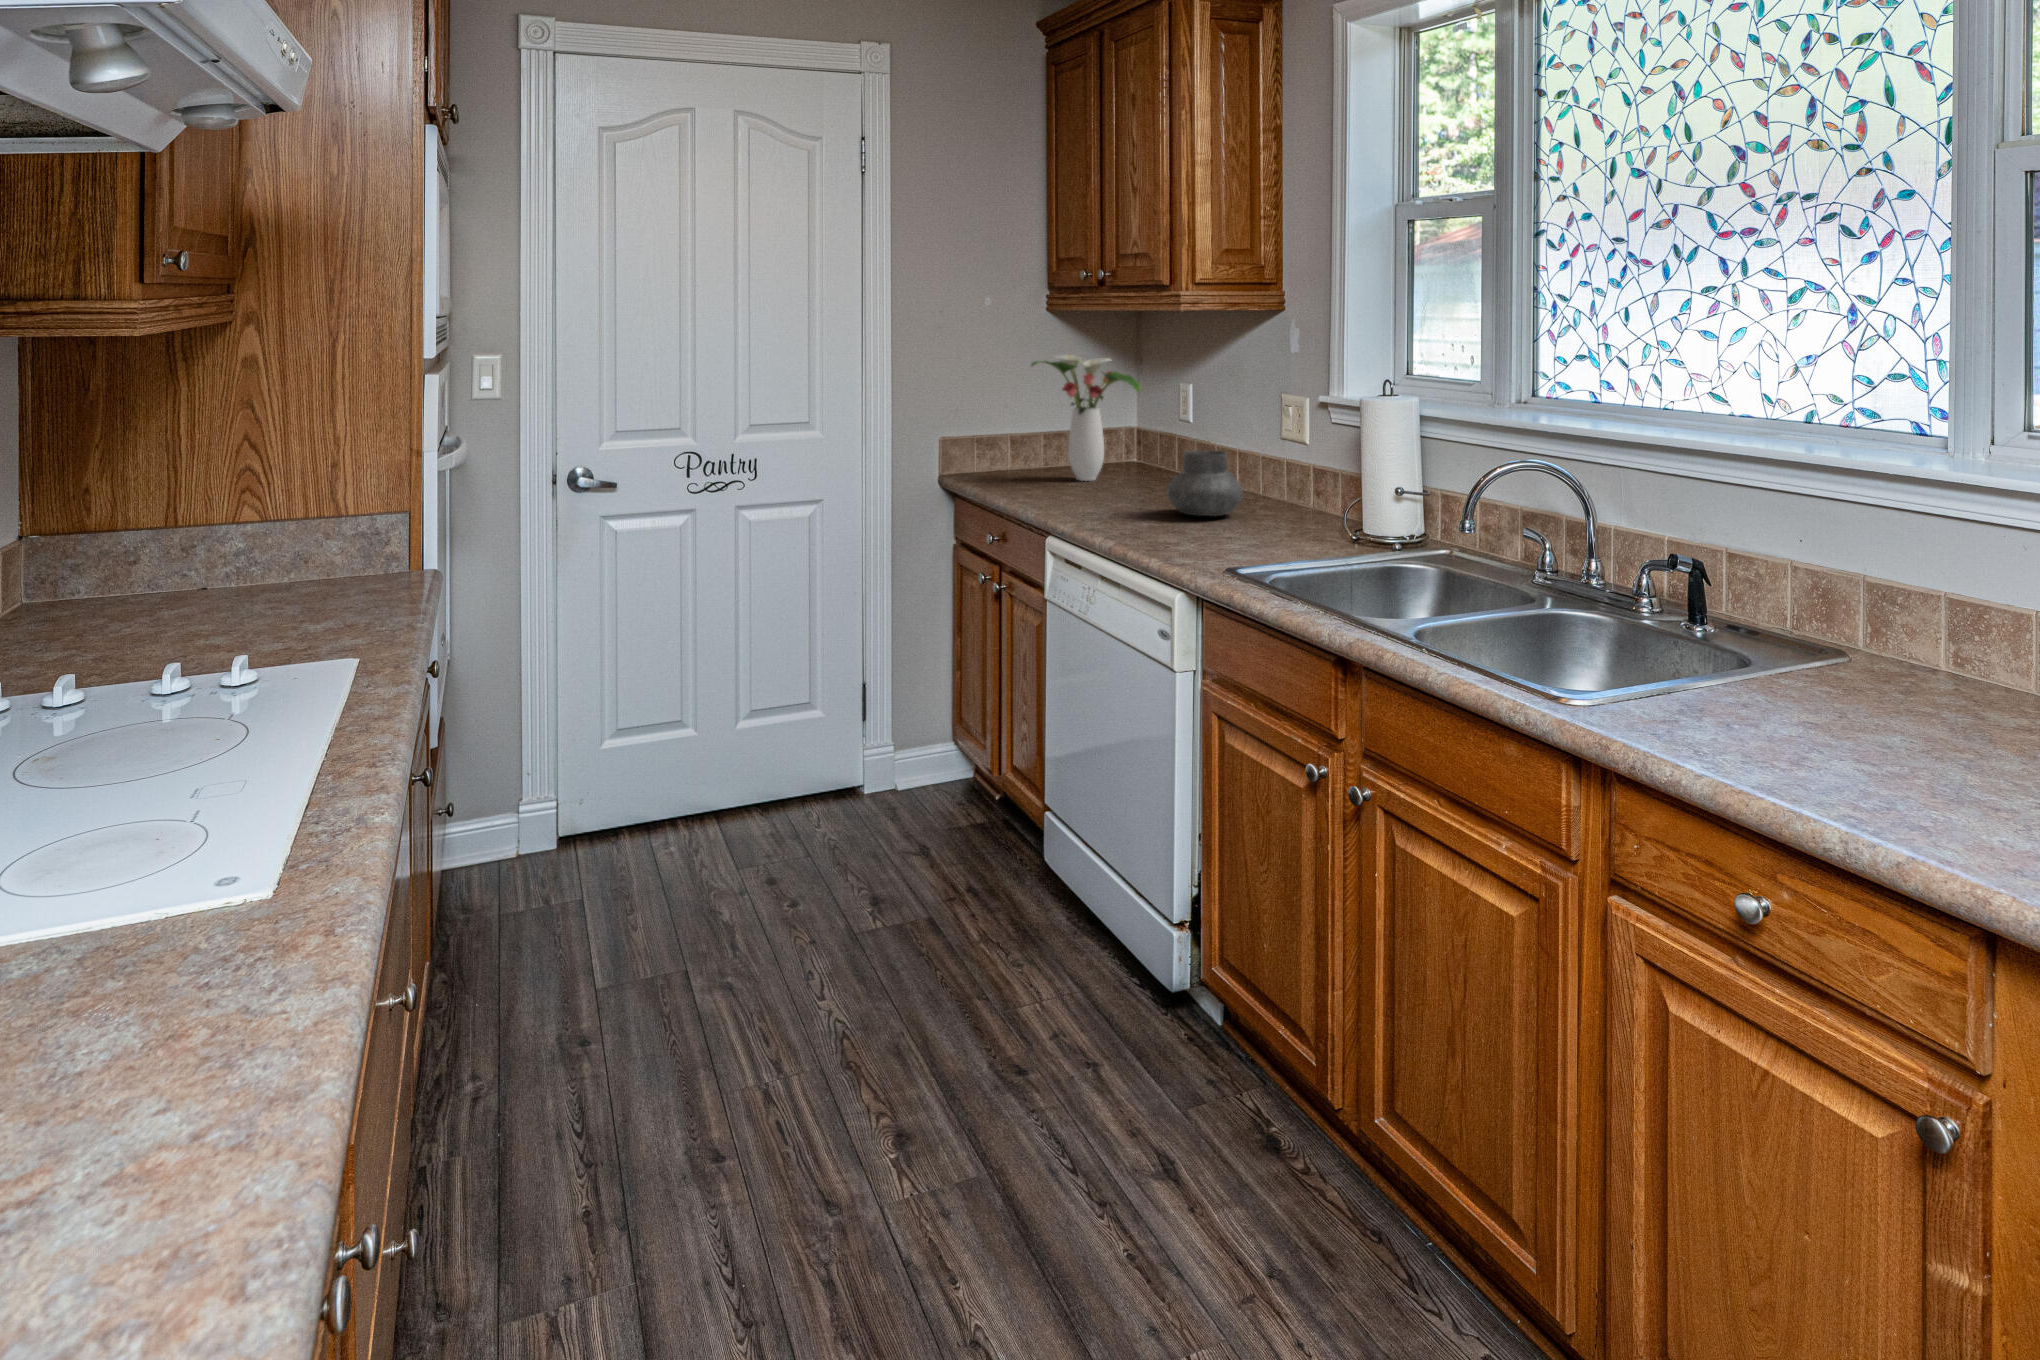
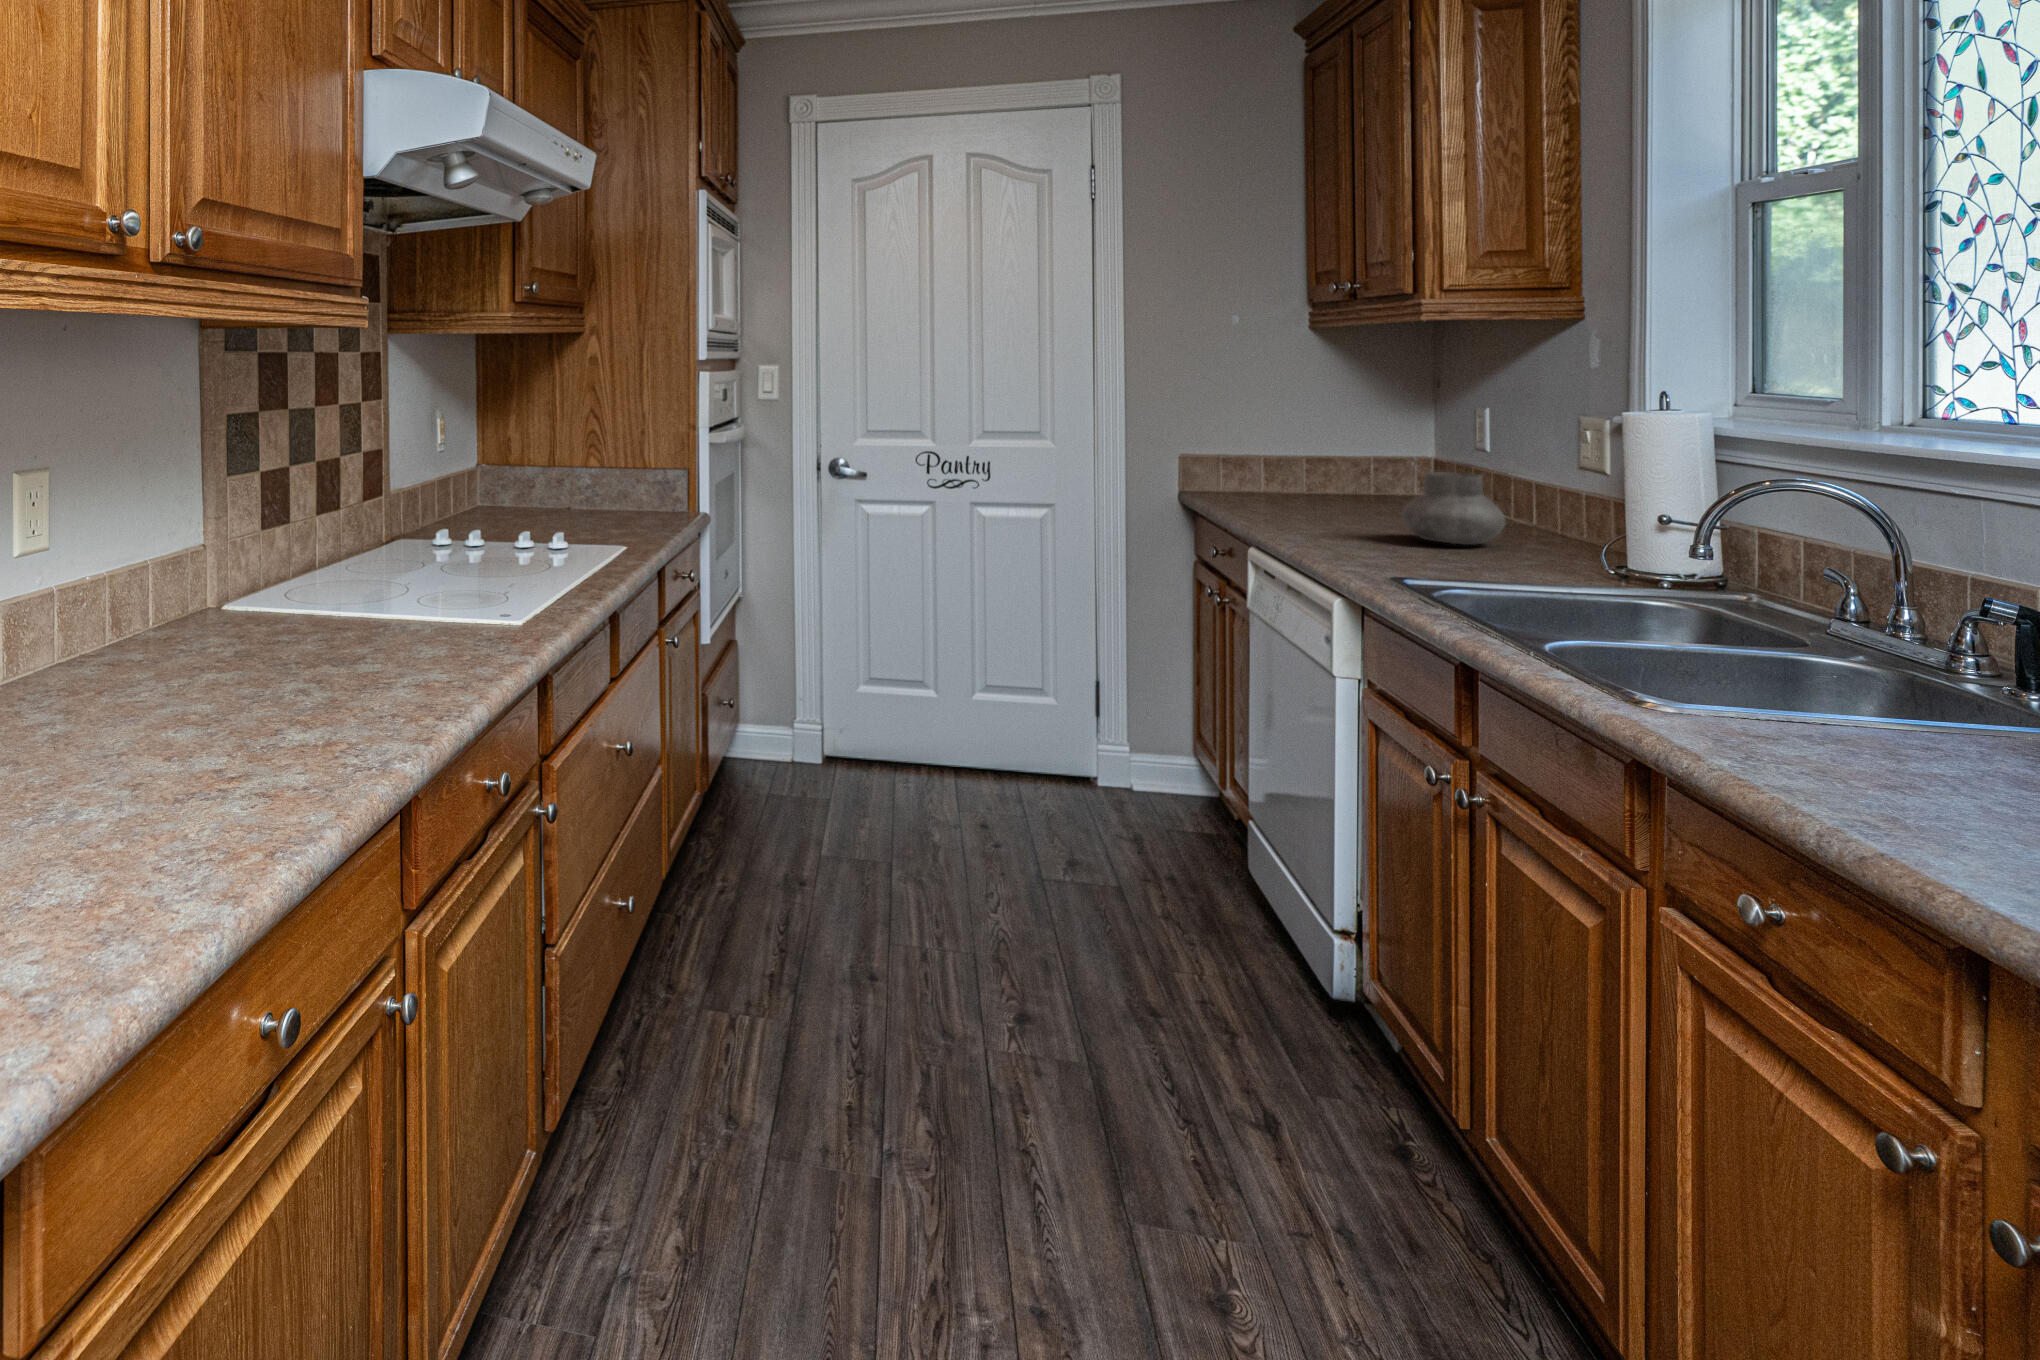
flower arrangement: present [1031,355,1141,481] -> none [1273,370,1407,504]

